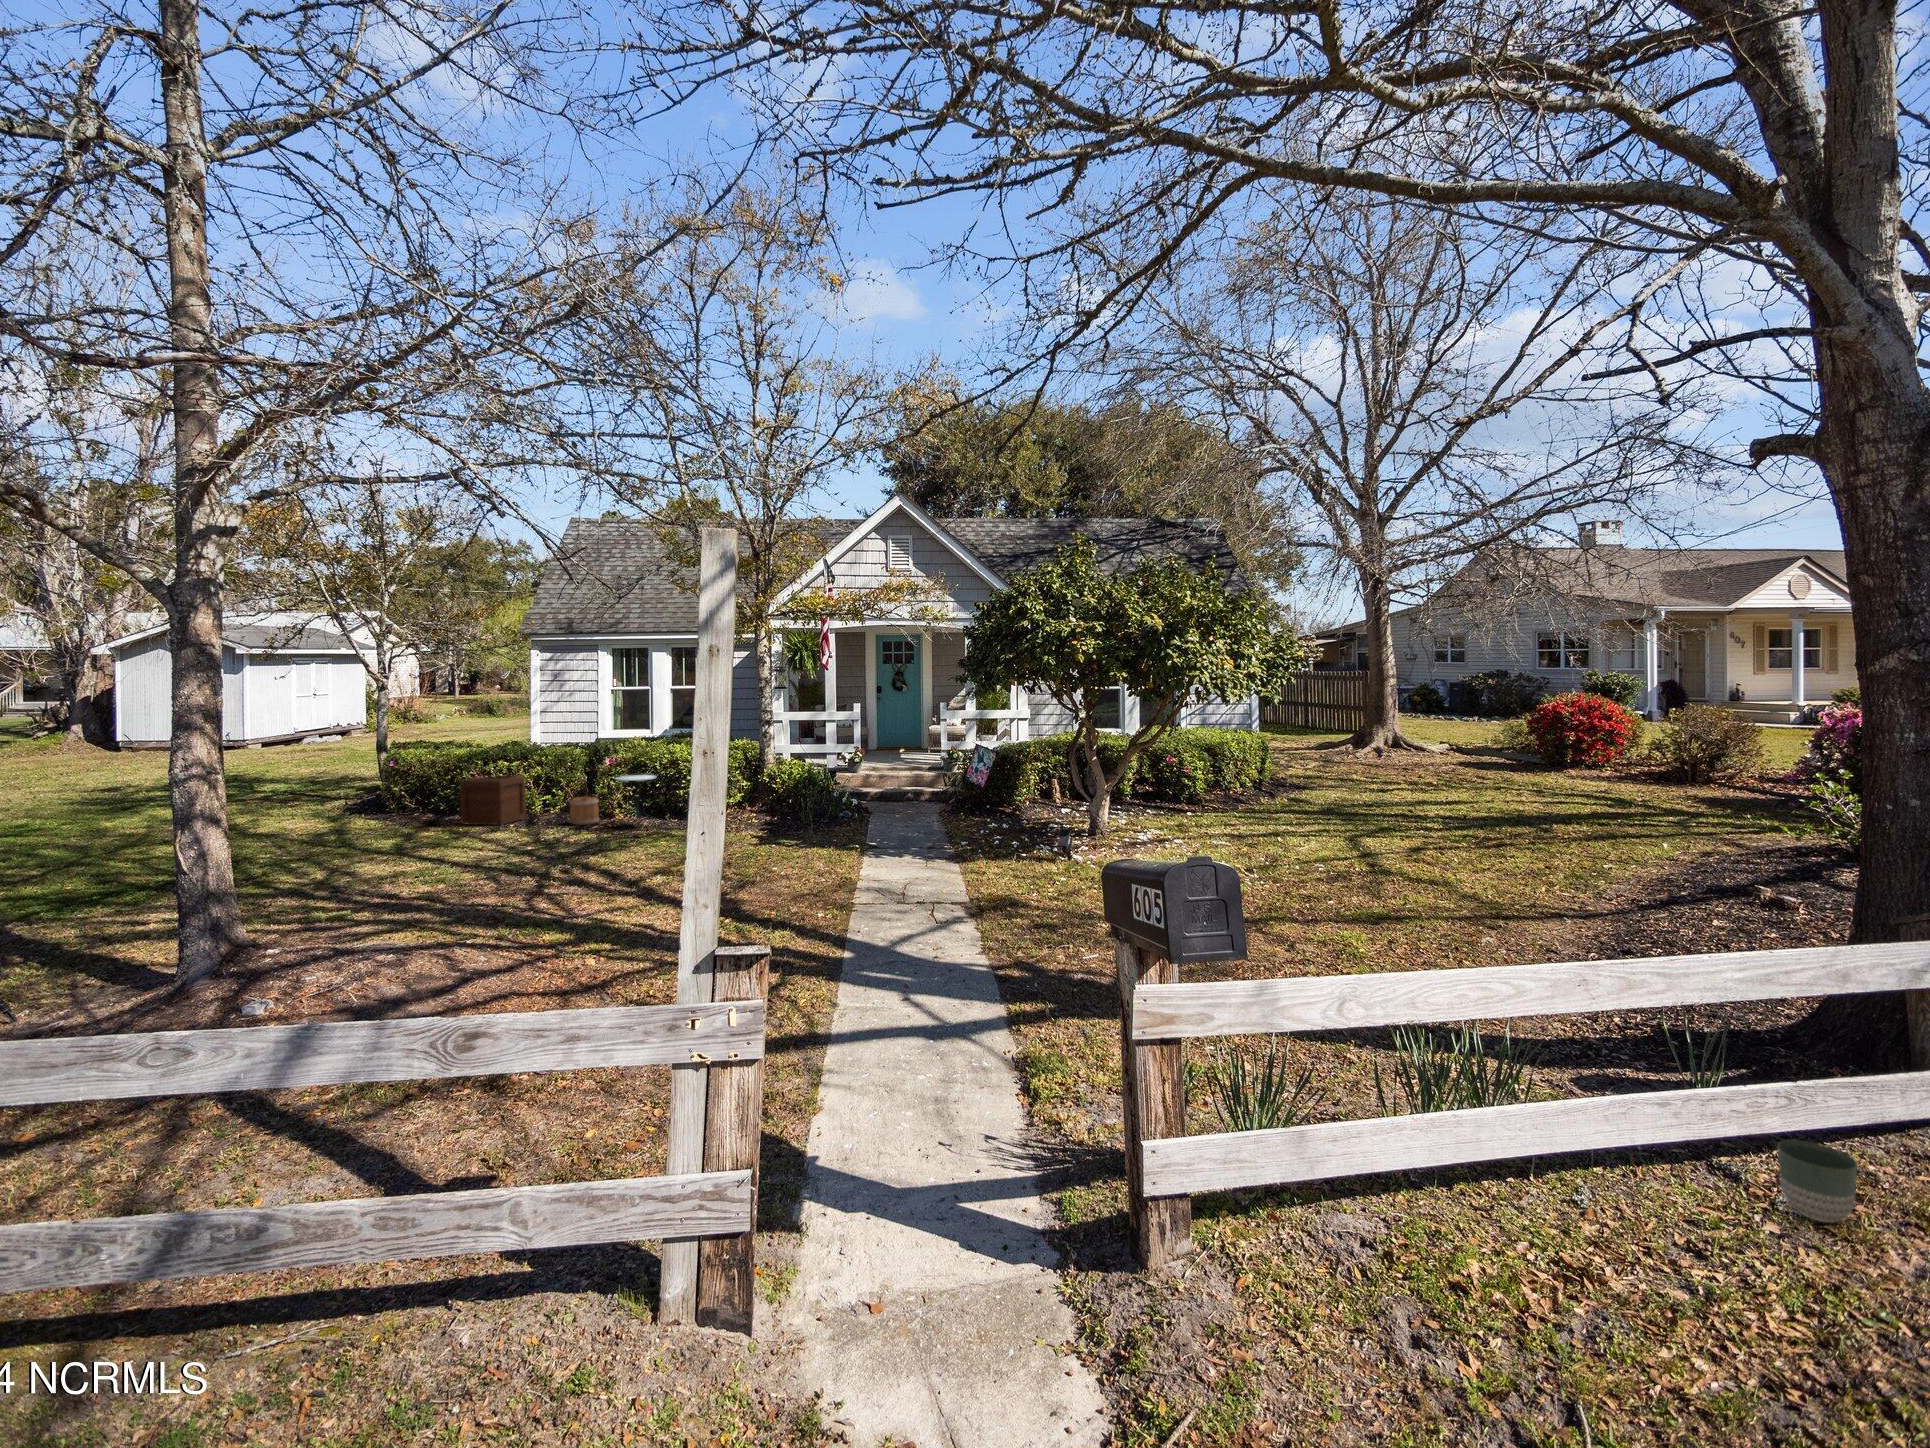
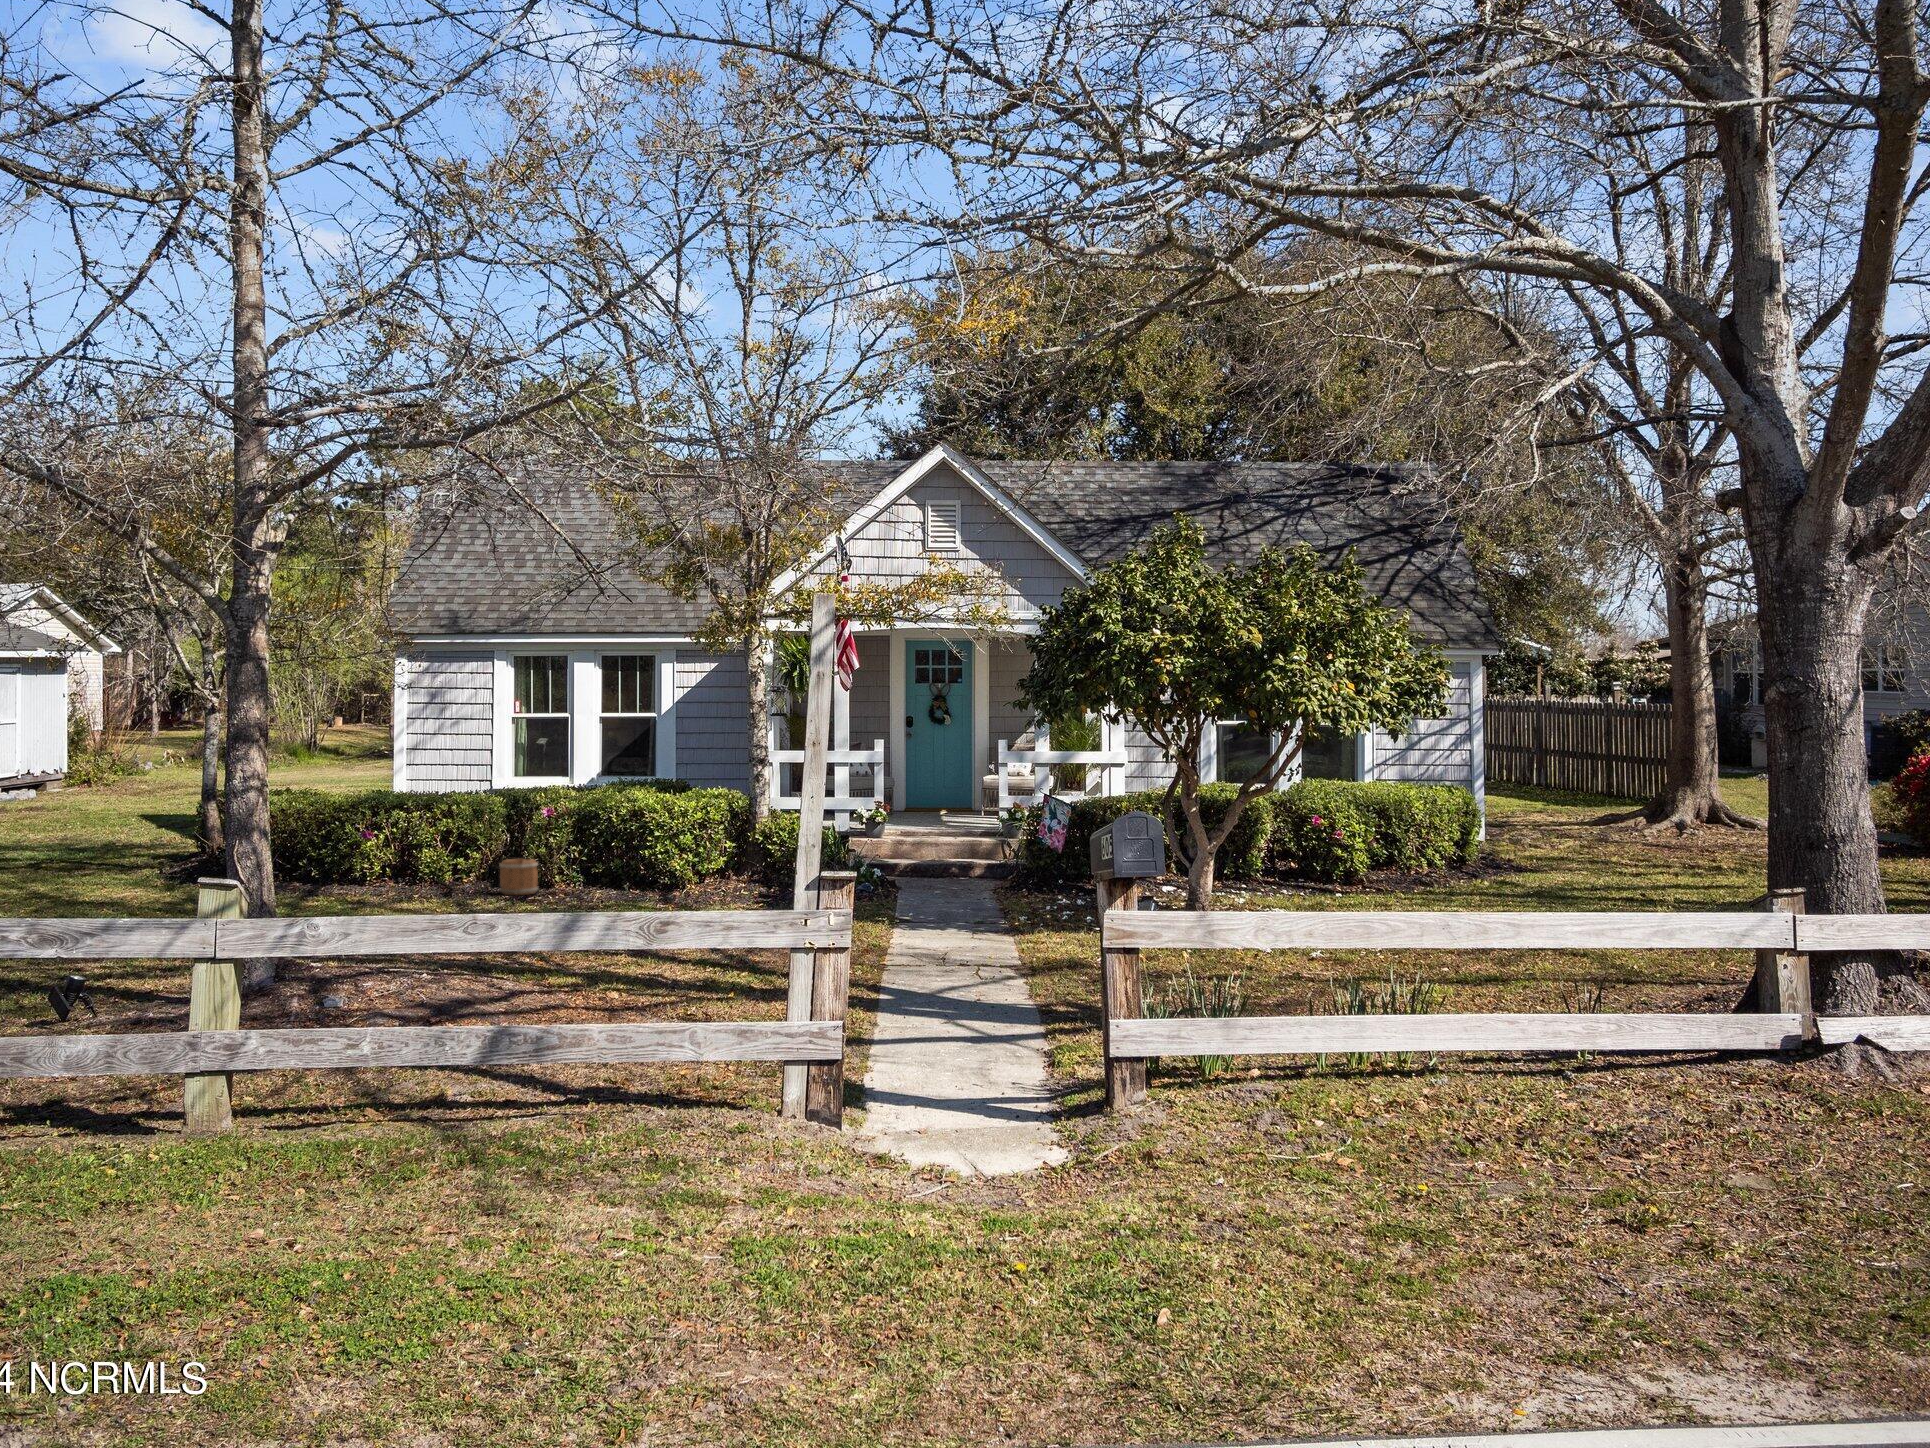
side table: present [616,775,656,826] -> none [562,830,617,899]
wooden crate: present [459,776,526,825] -> none [356,829,438,894]
planter: present [1778,1140,1857,1223] -> none [1587,1043,1633,1095]

